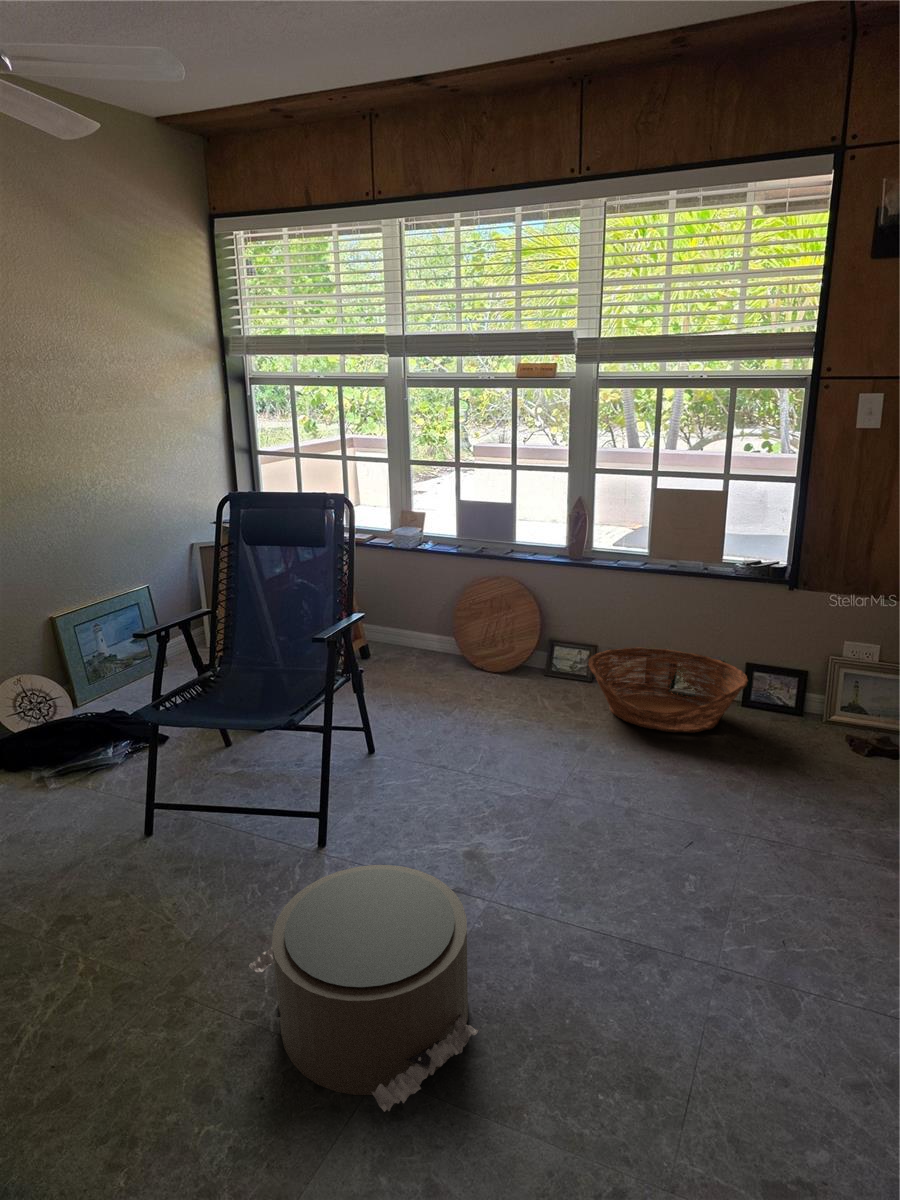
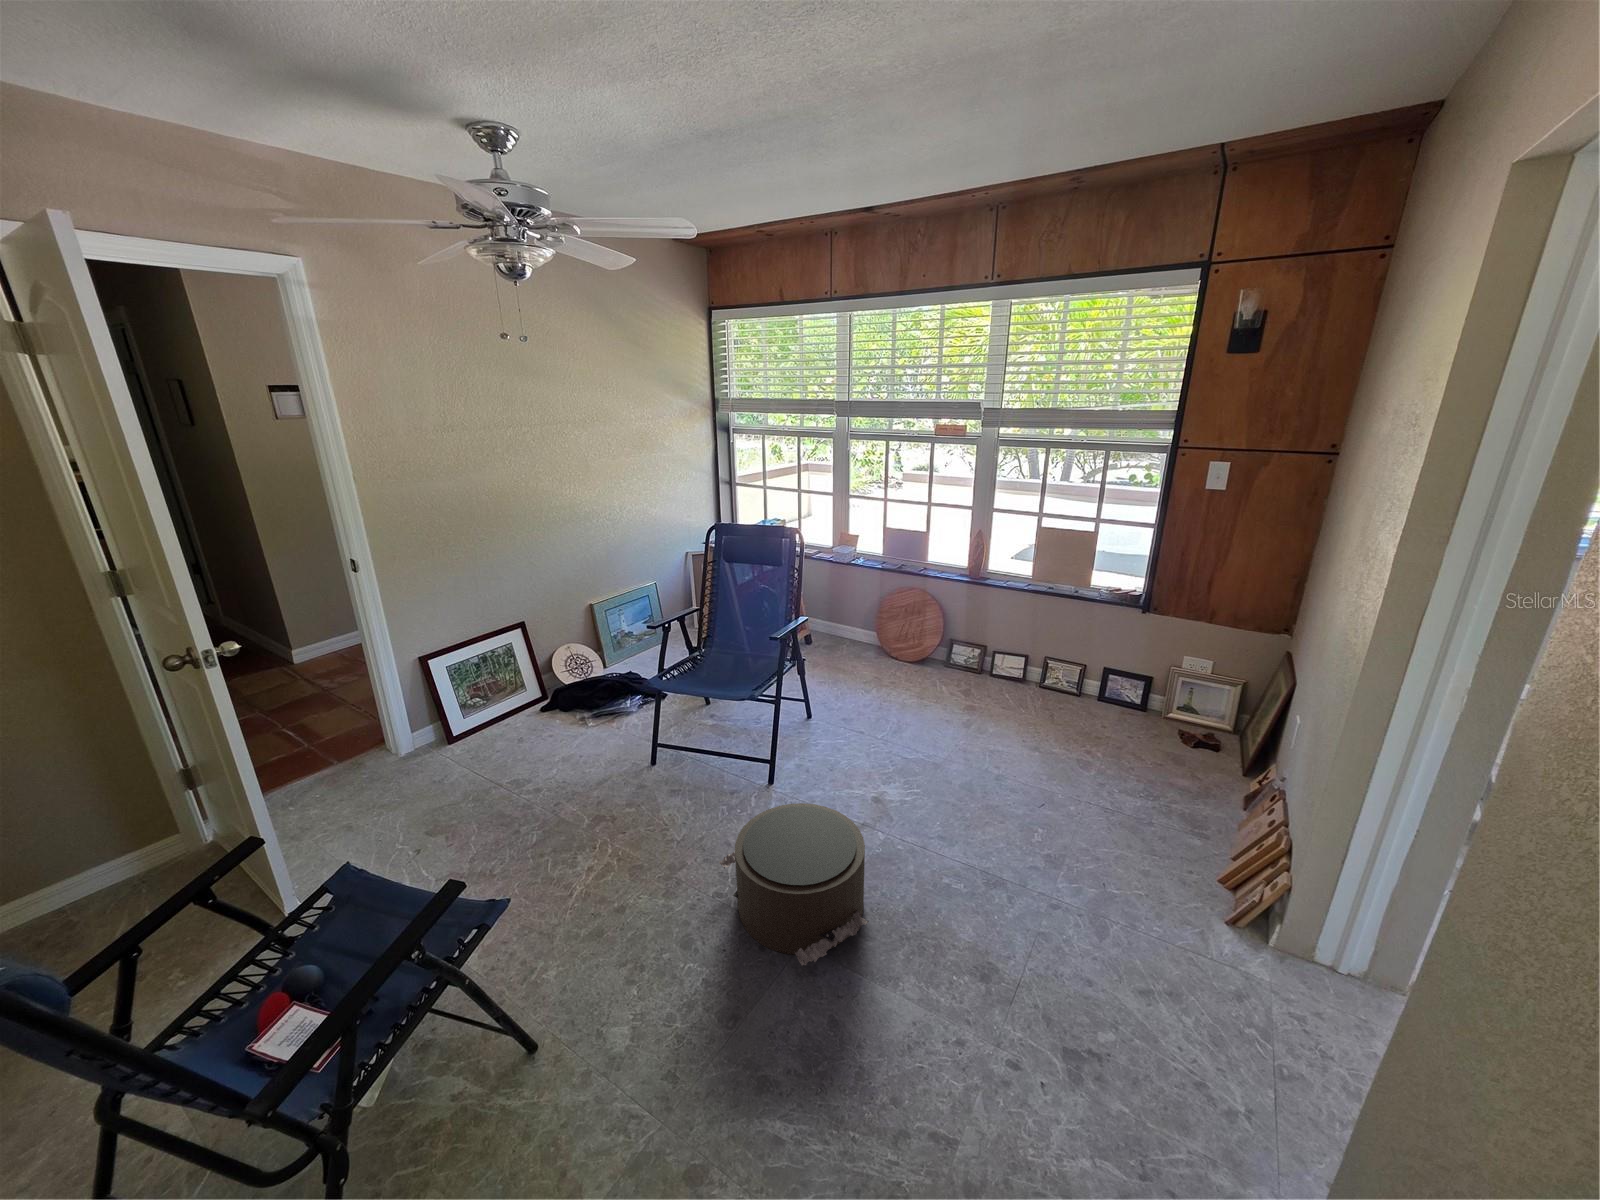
basket: present [588,648,748,733] -> none [977,649,1103,720]

